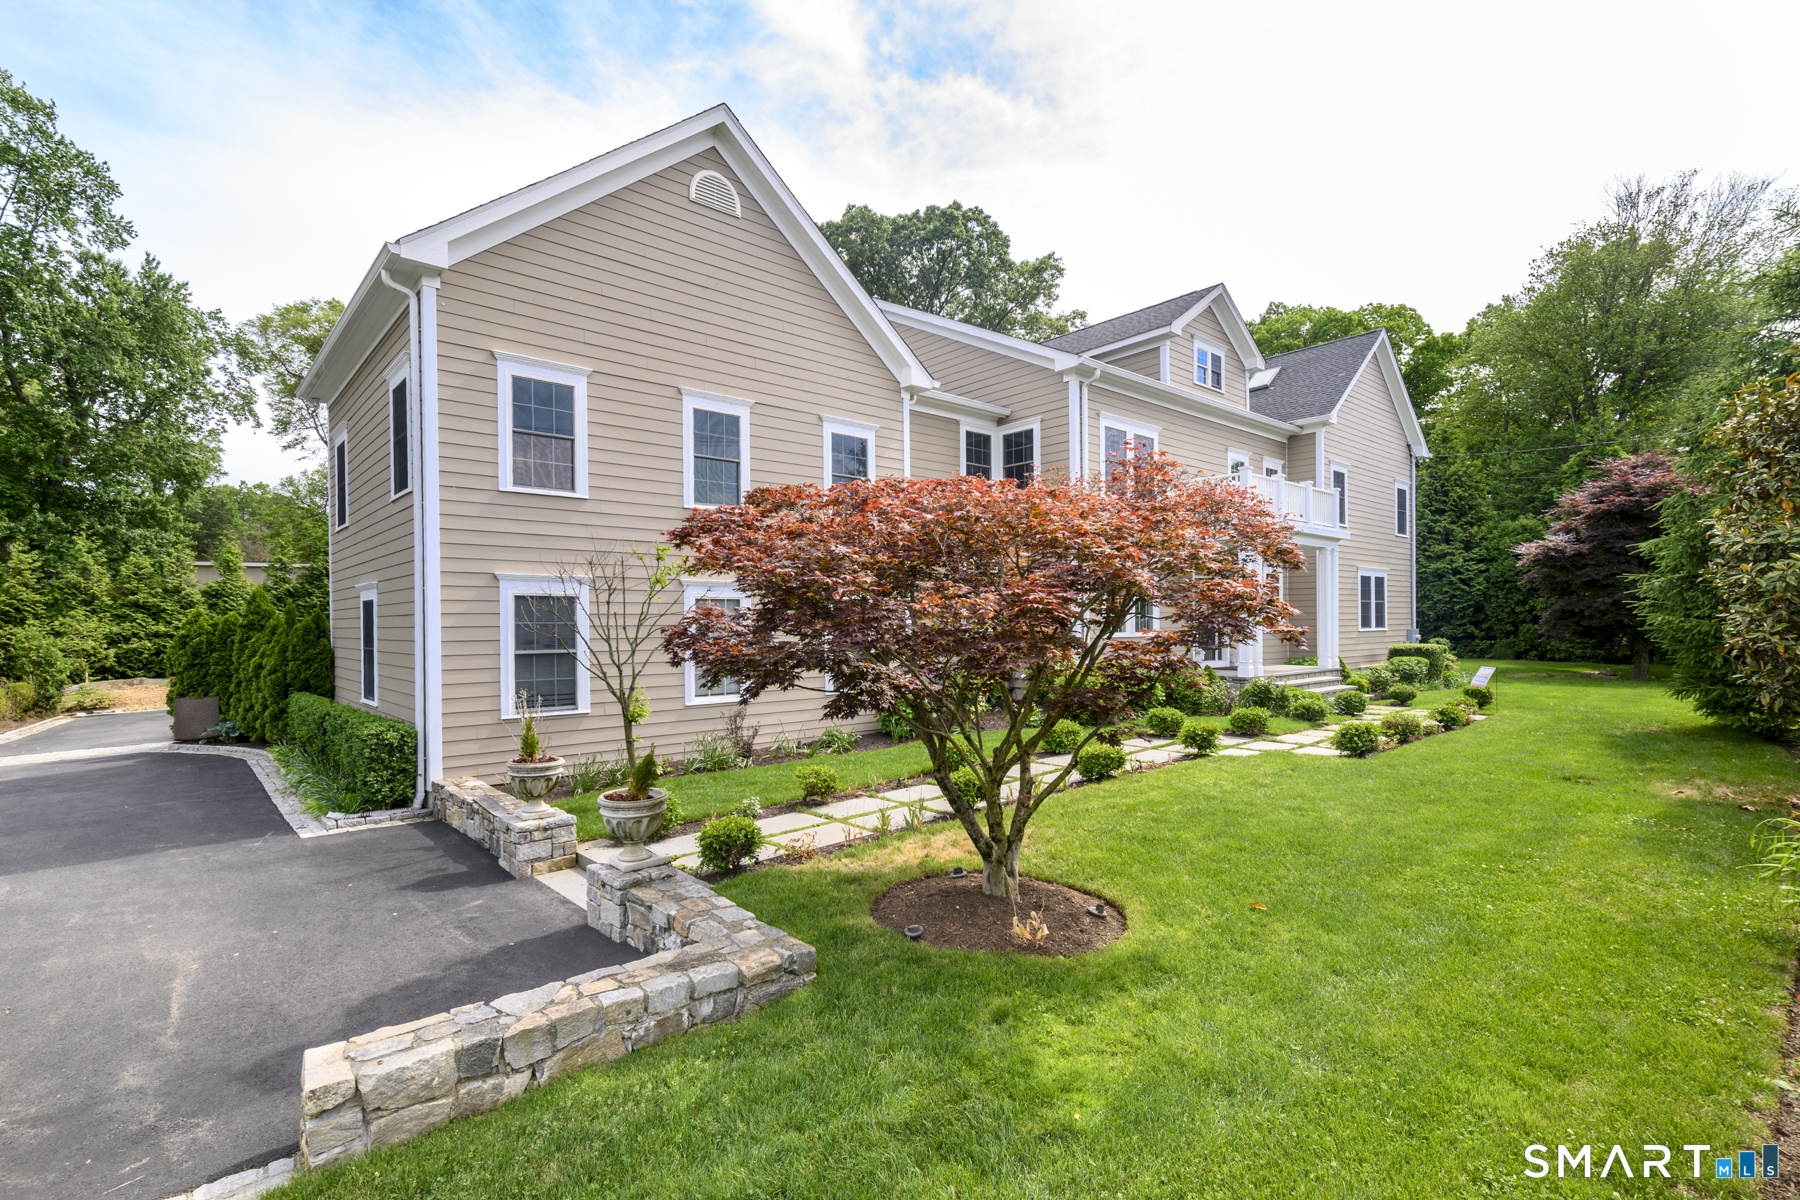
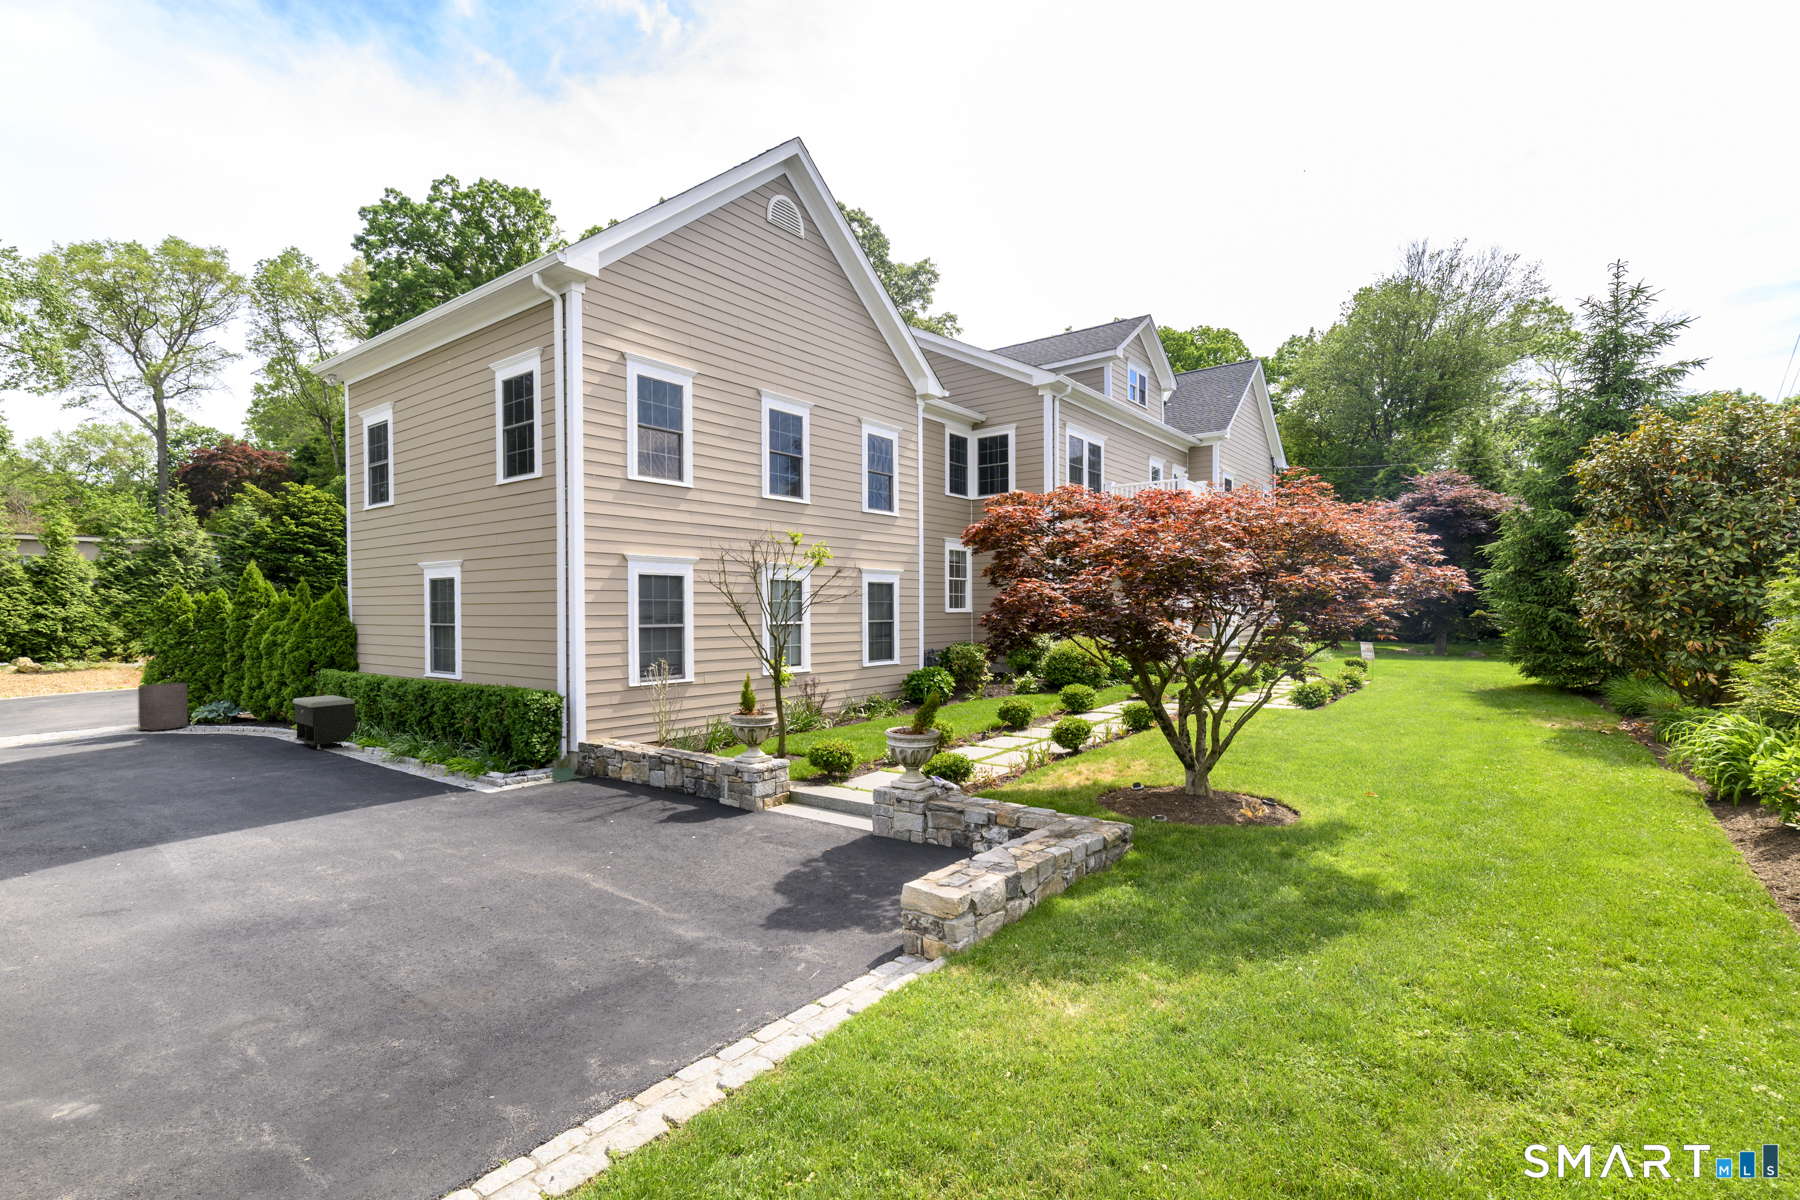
storage bench: none [258,713,305,767] -> present [293,695,355,749]
decorative plant: none [382,790,421,820] -> present [547,755,576,782]

